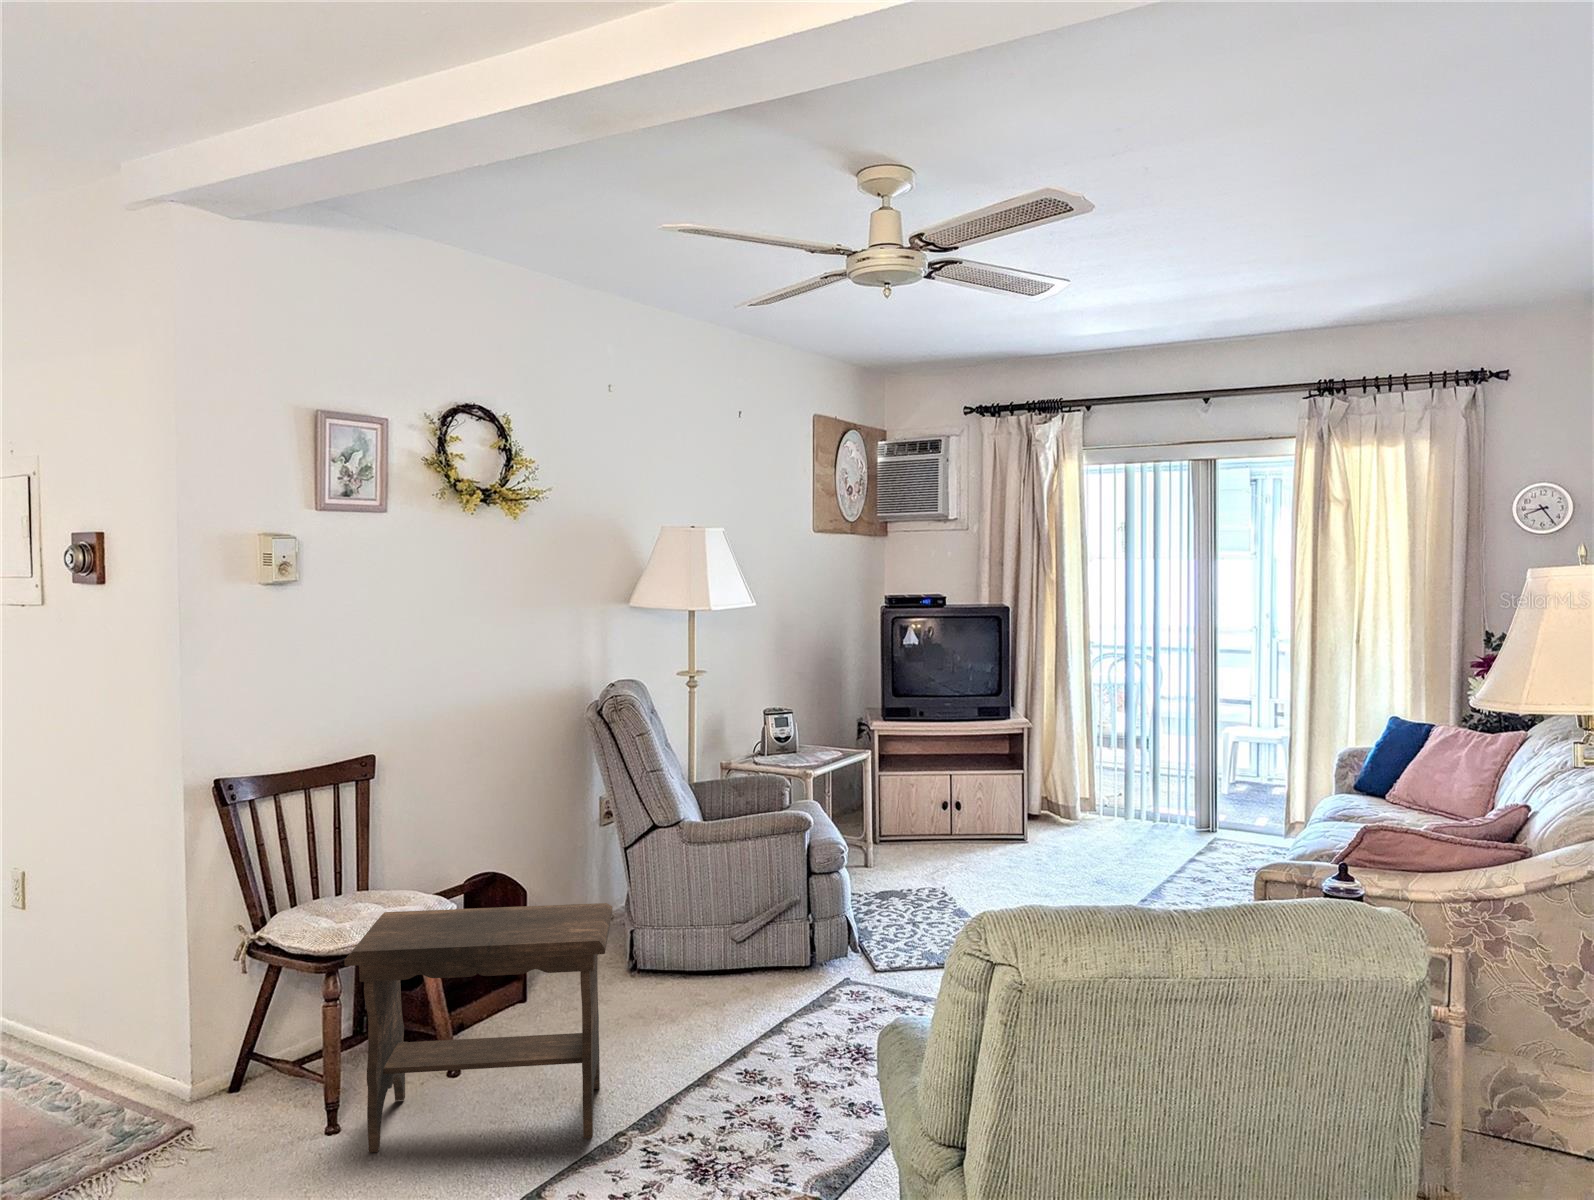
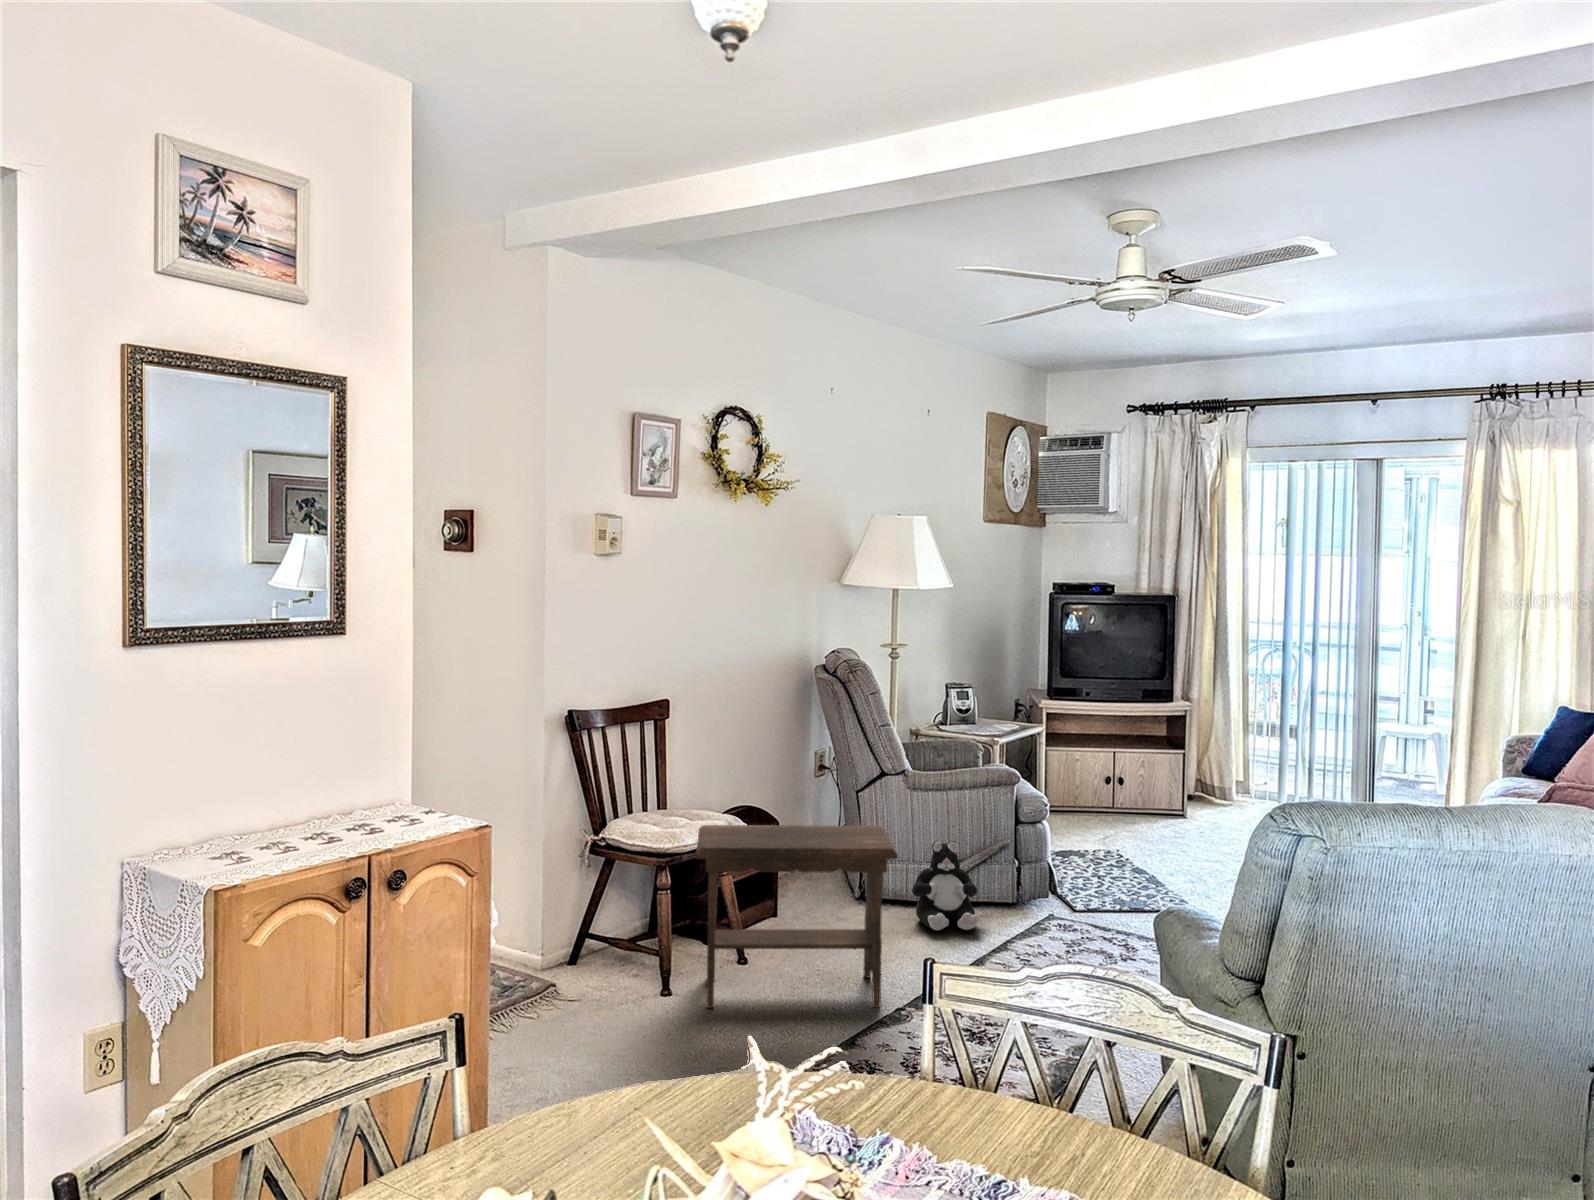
plush toy: none [681,902,757,1011] -> present [912,841,980,931]

